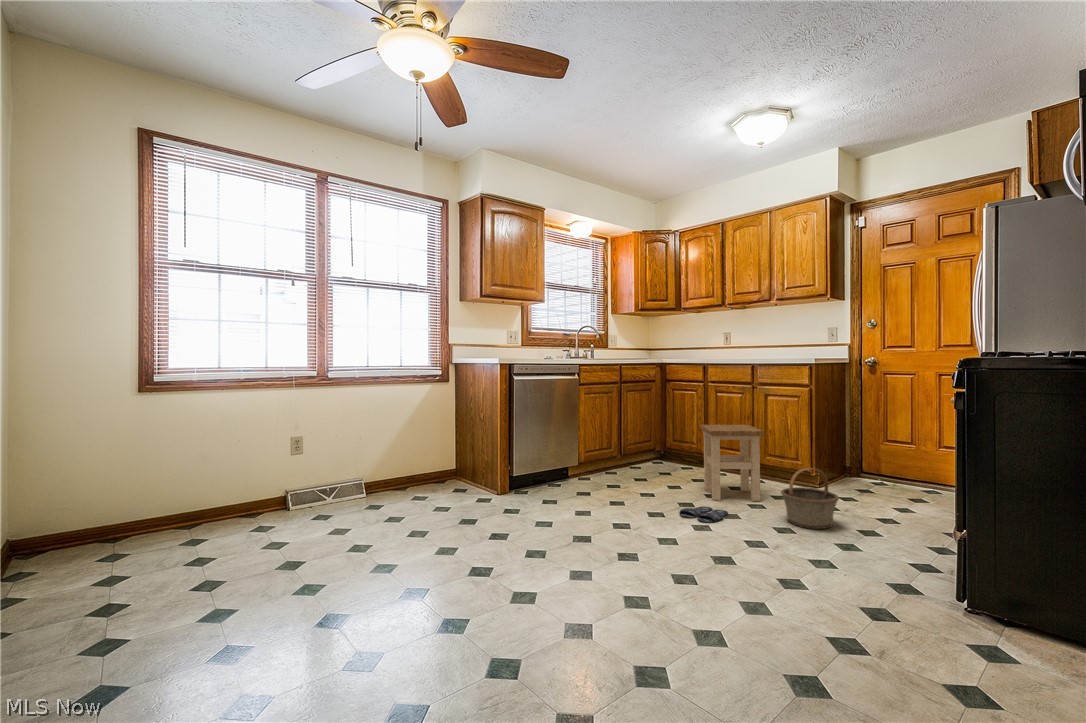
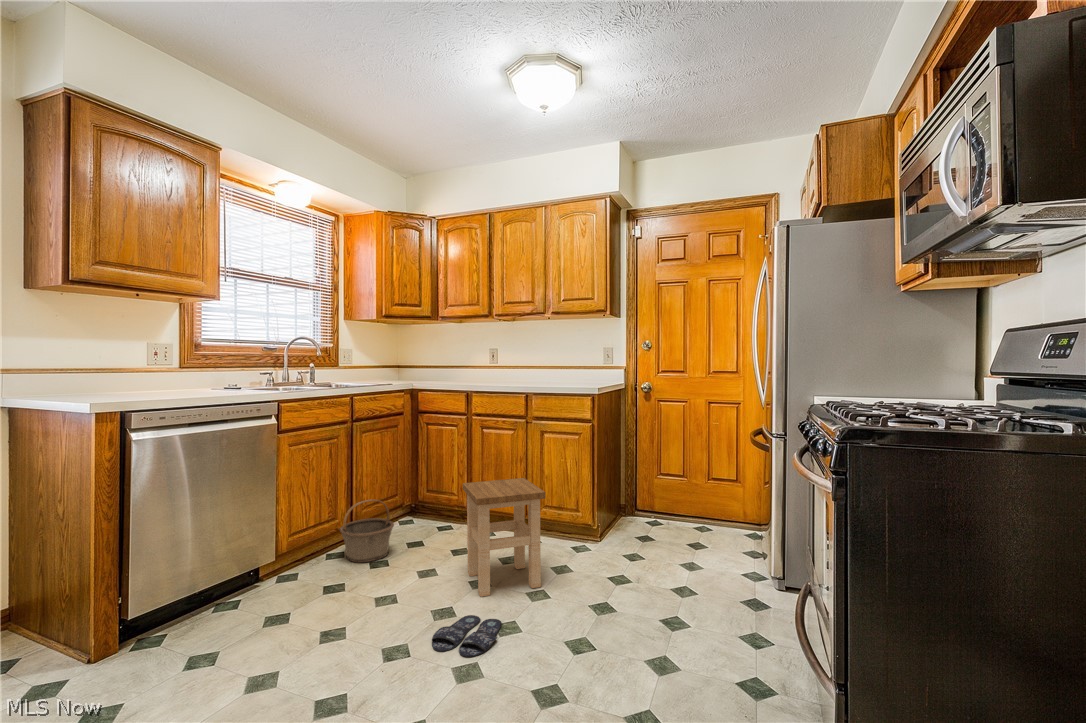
basket: present [781,468,839,529] -> present [340,499,394,562]

